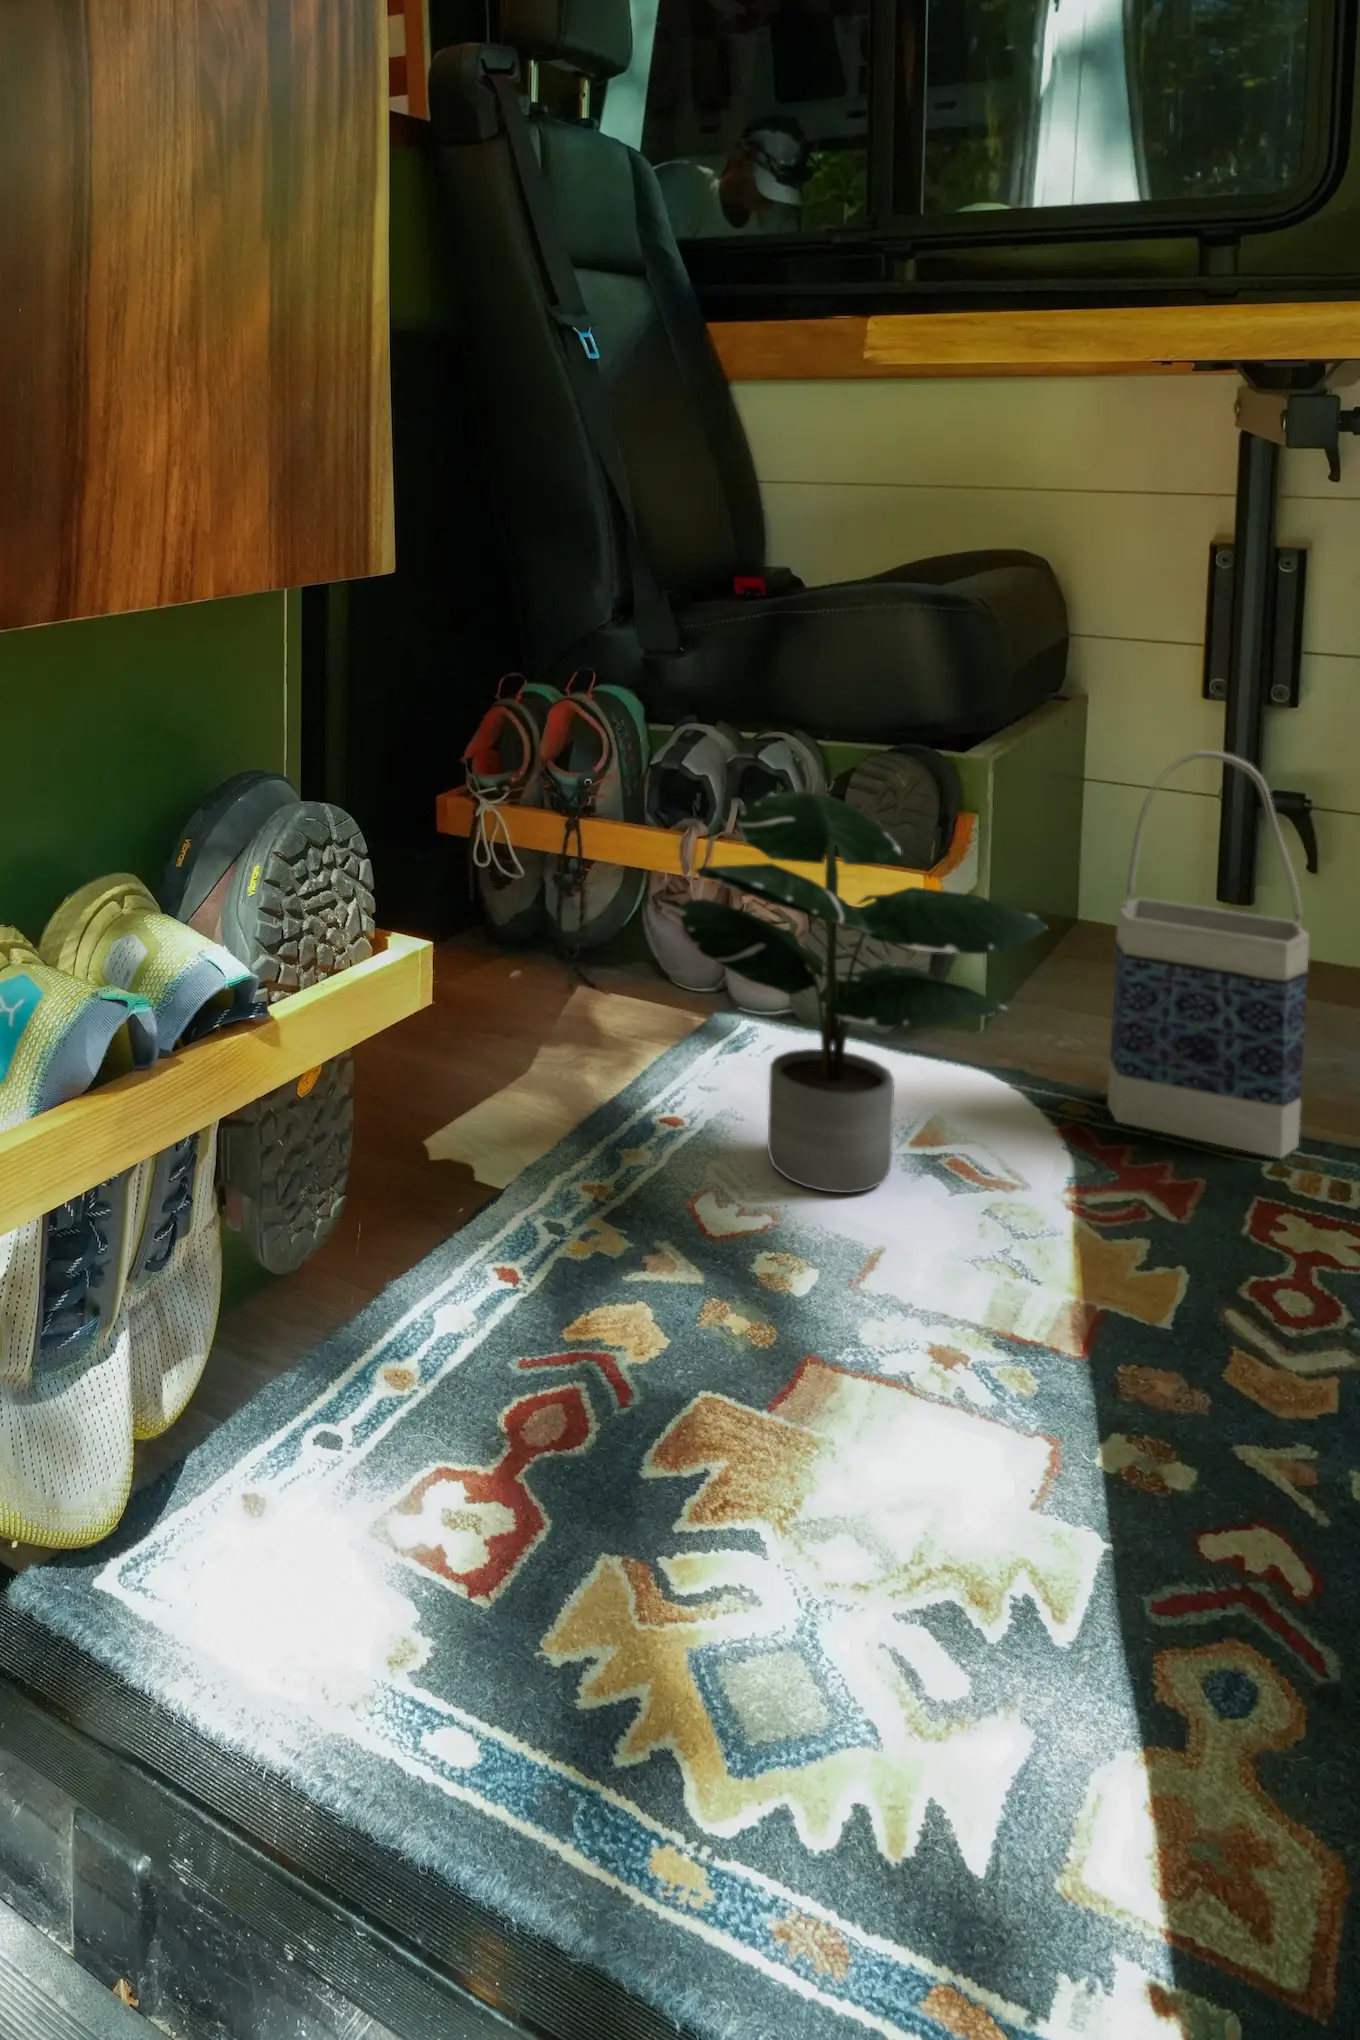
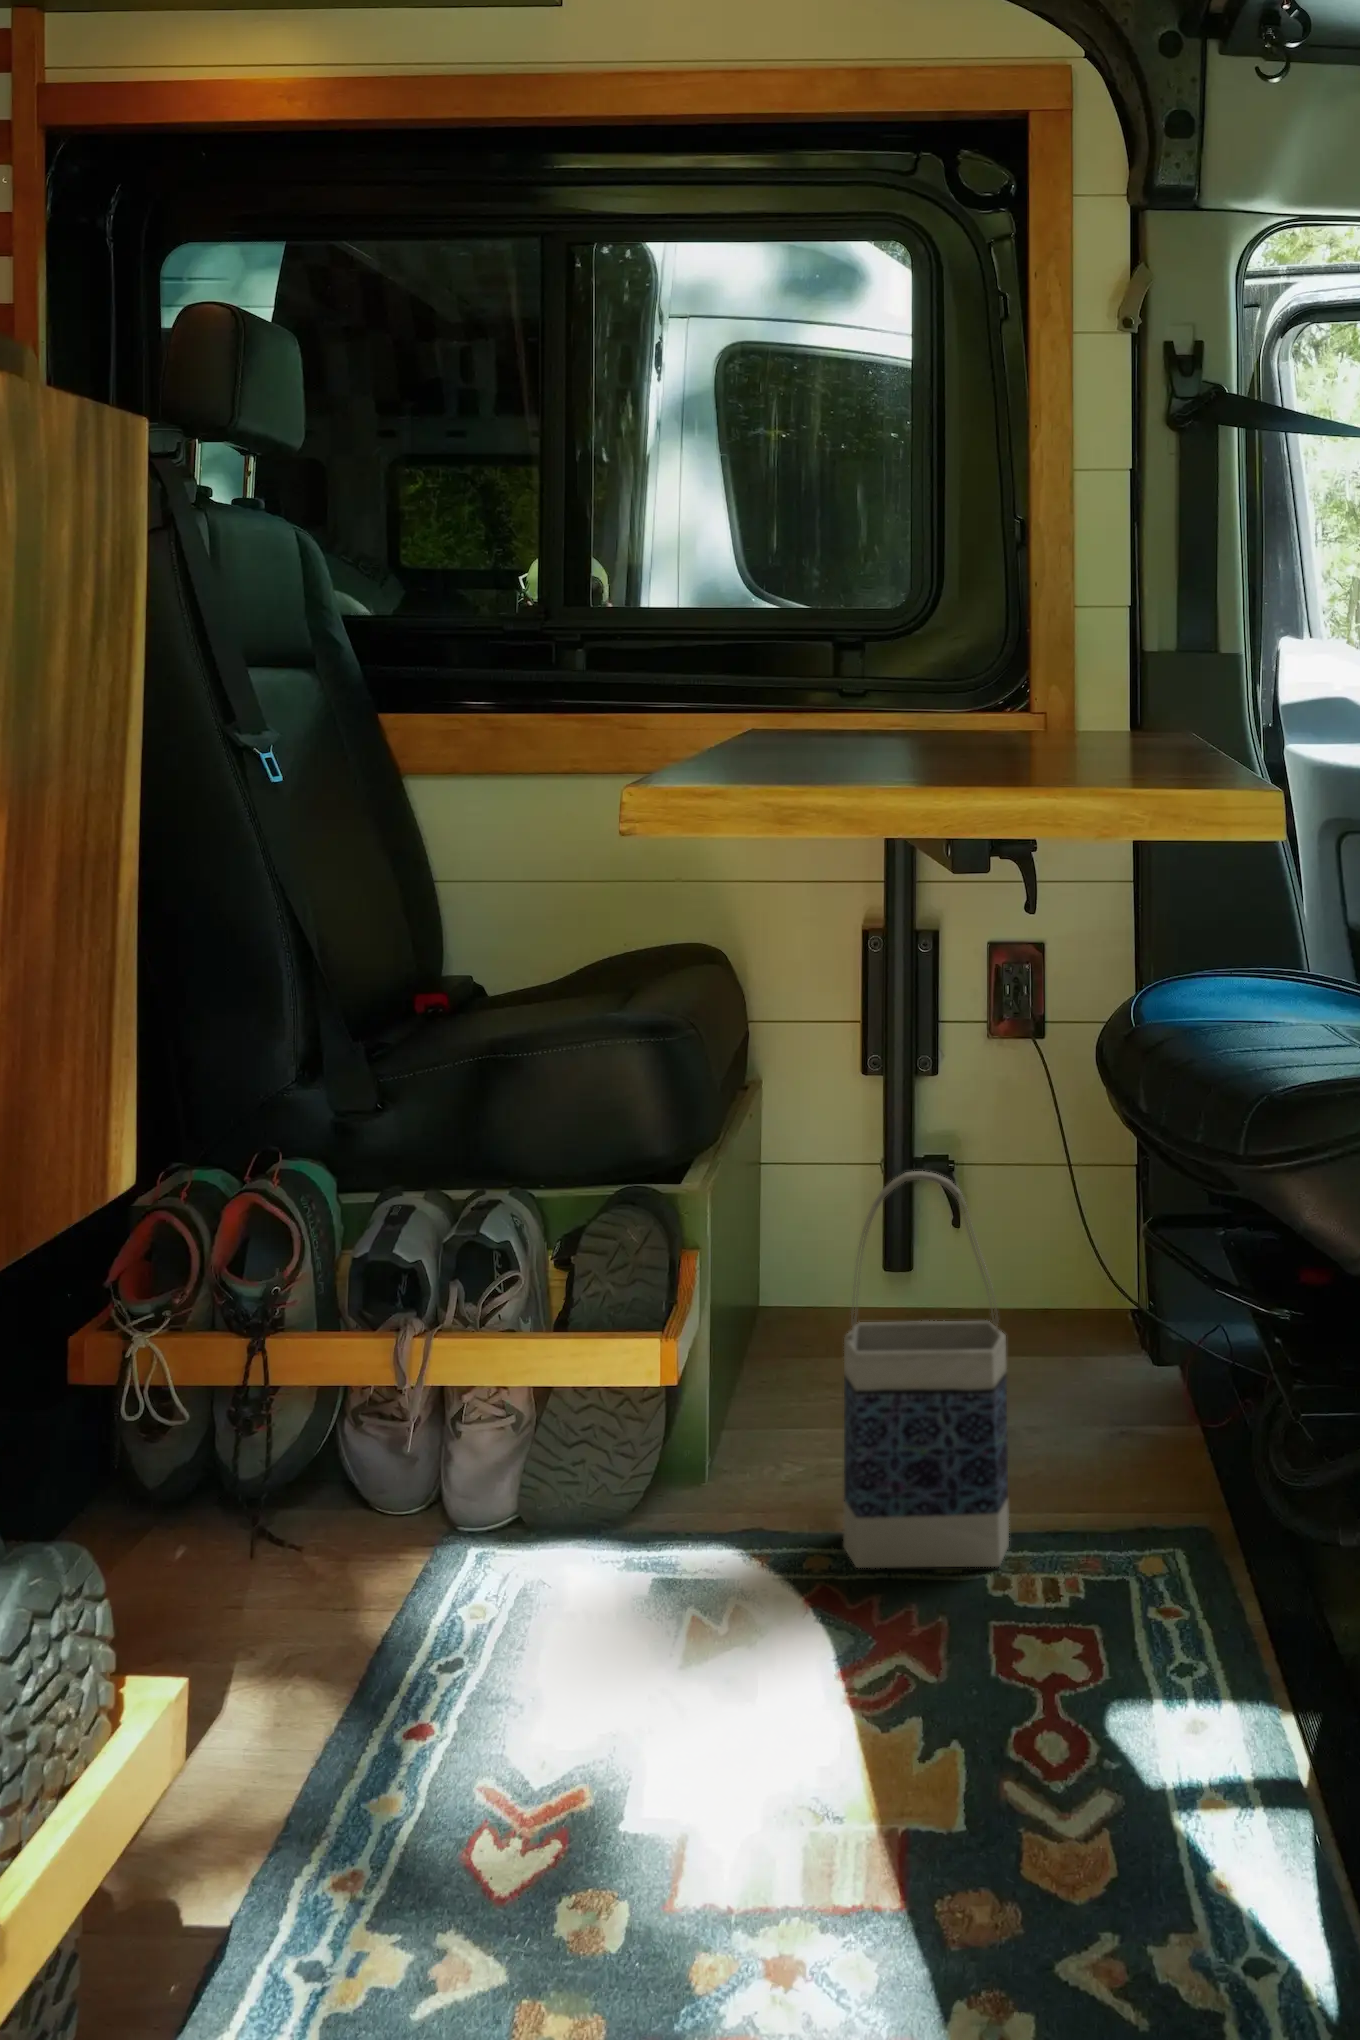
potted plant: present [679,791,1047,1193] -> none [429,1288,811,1775]

